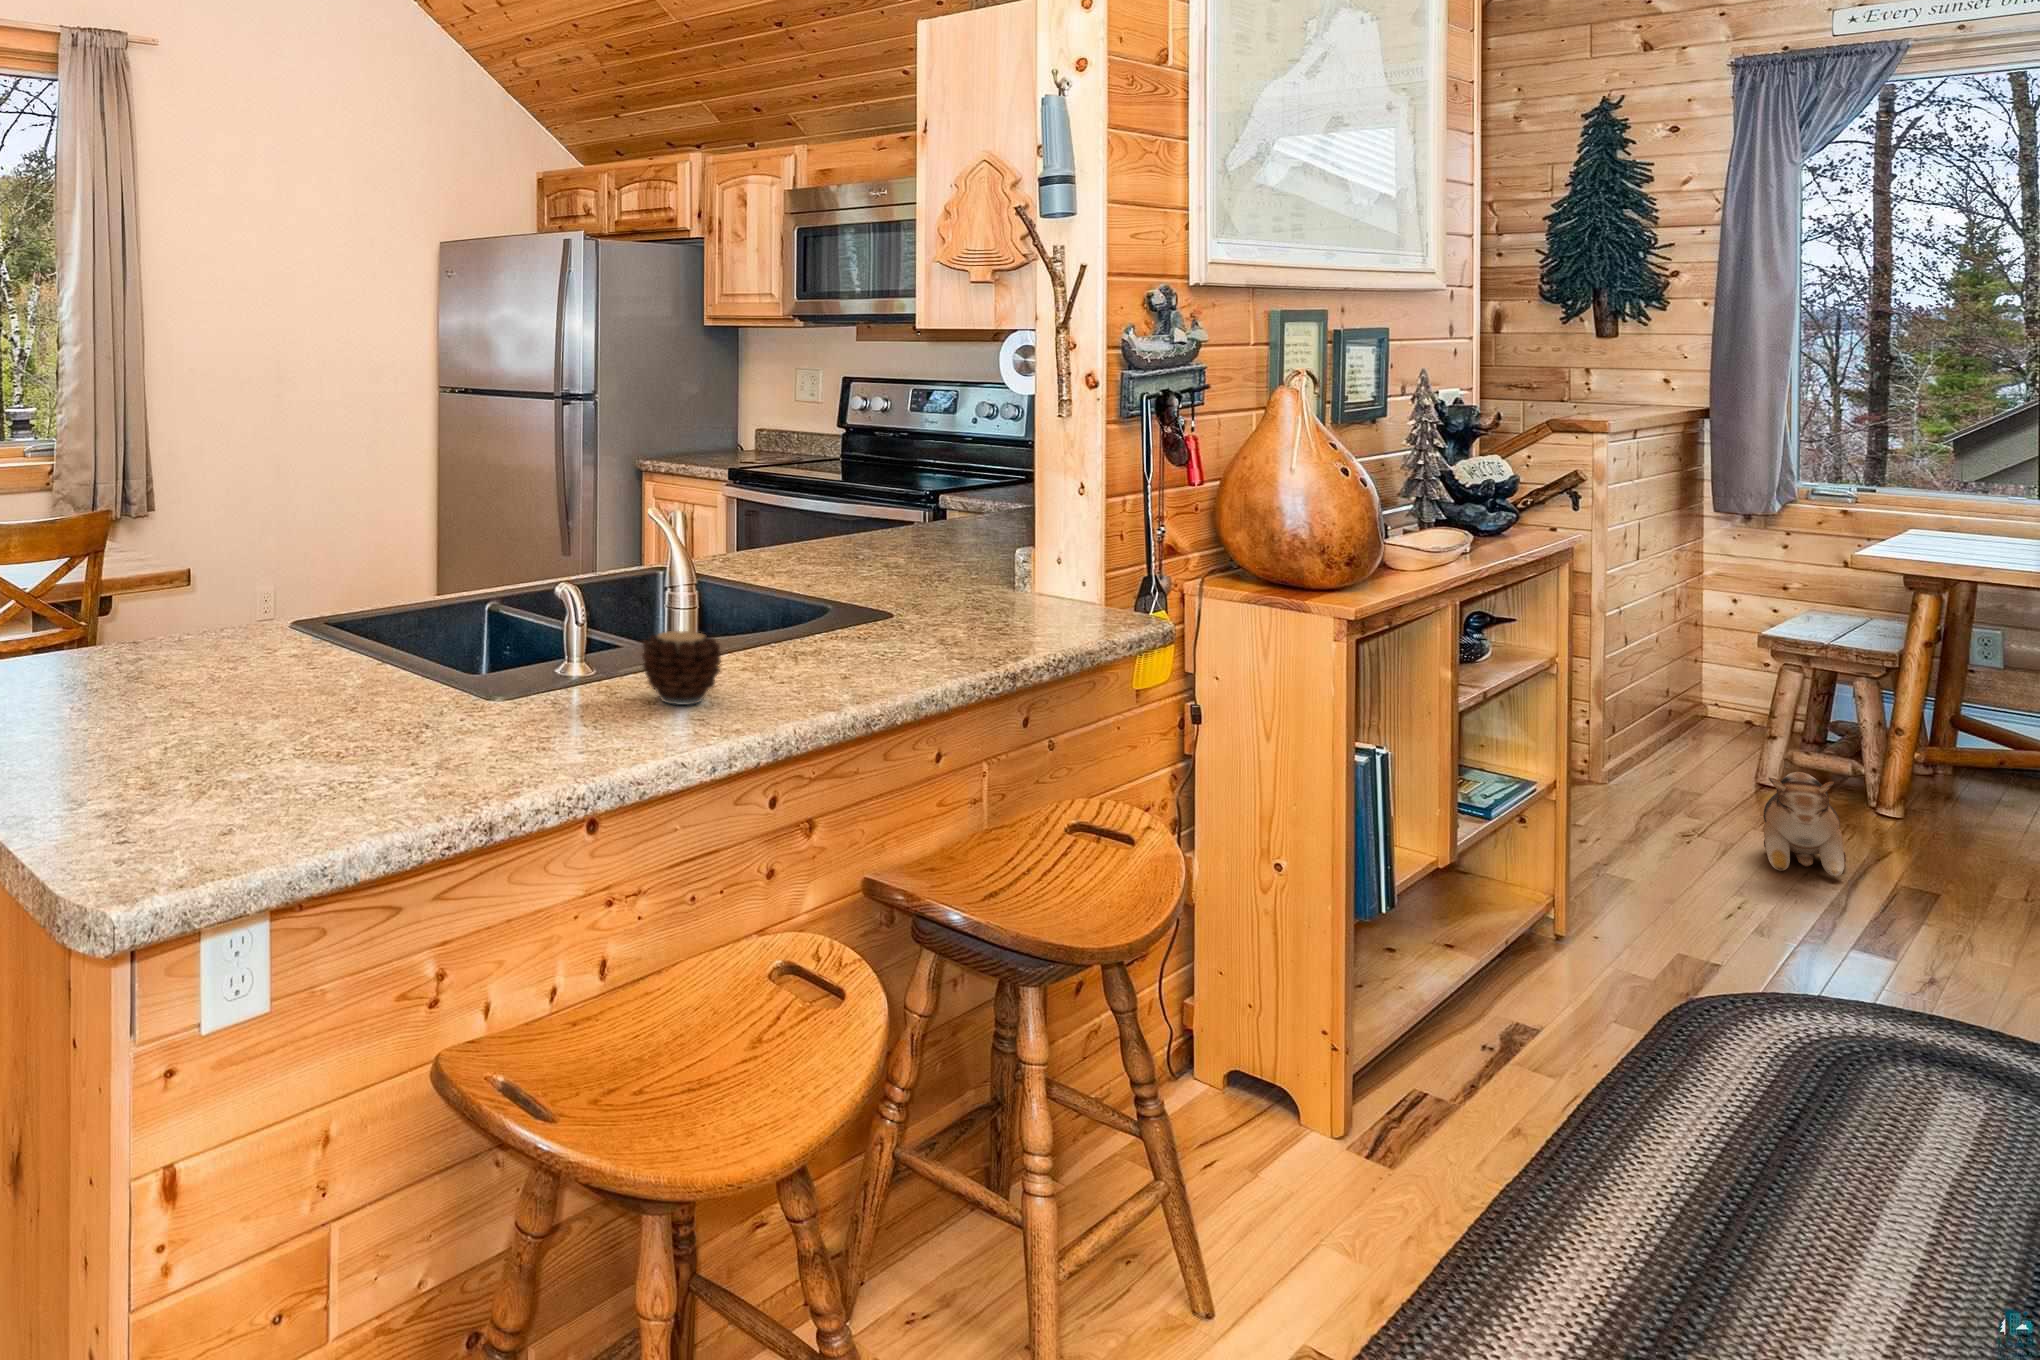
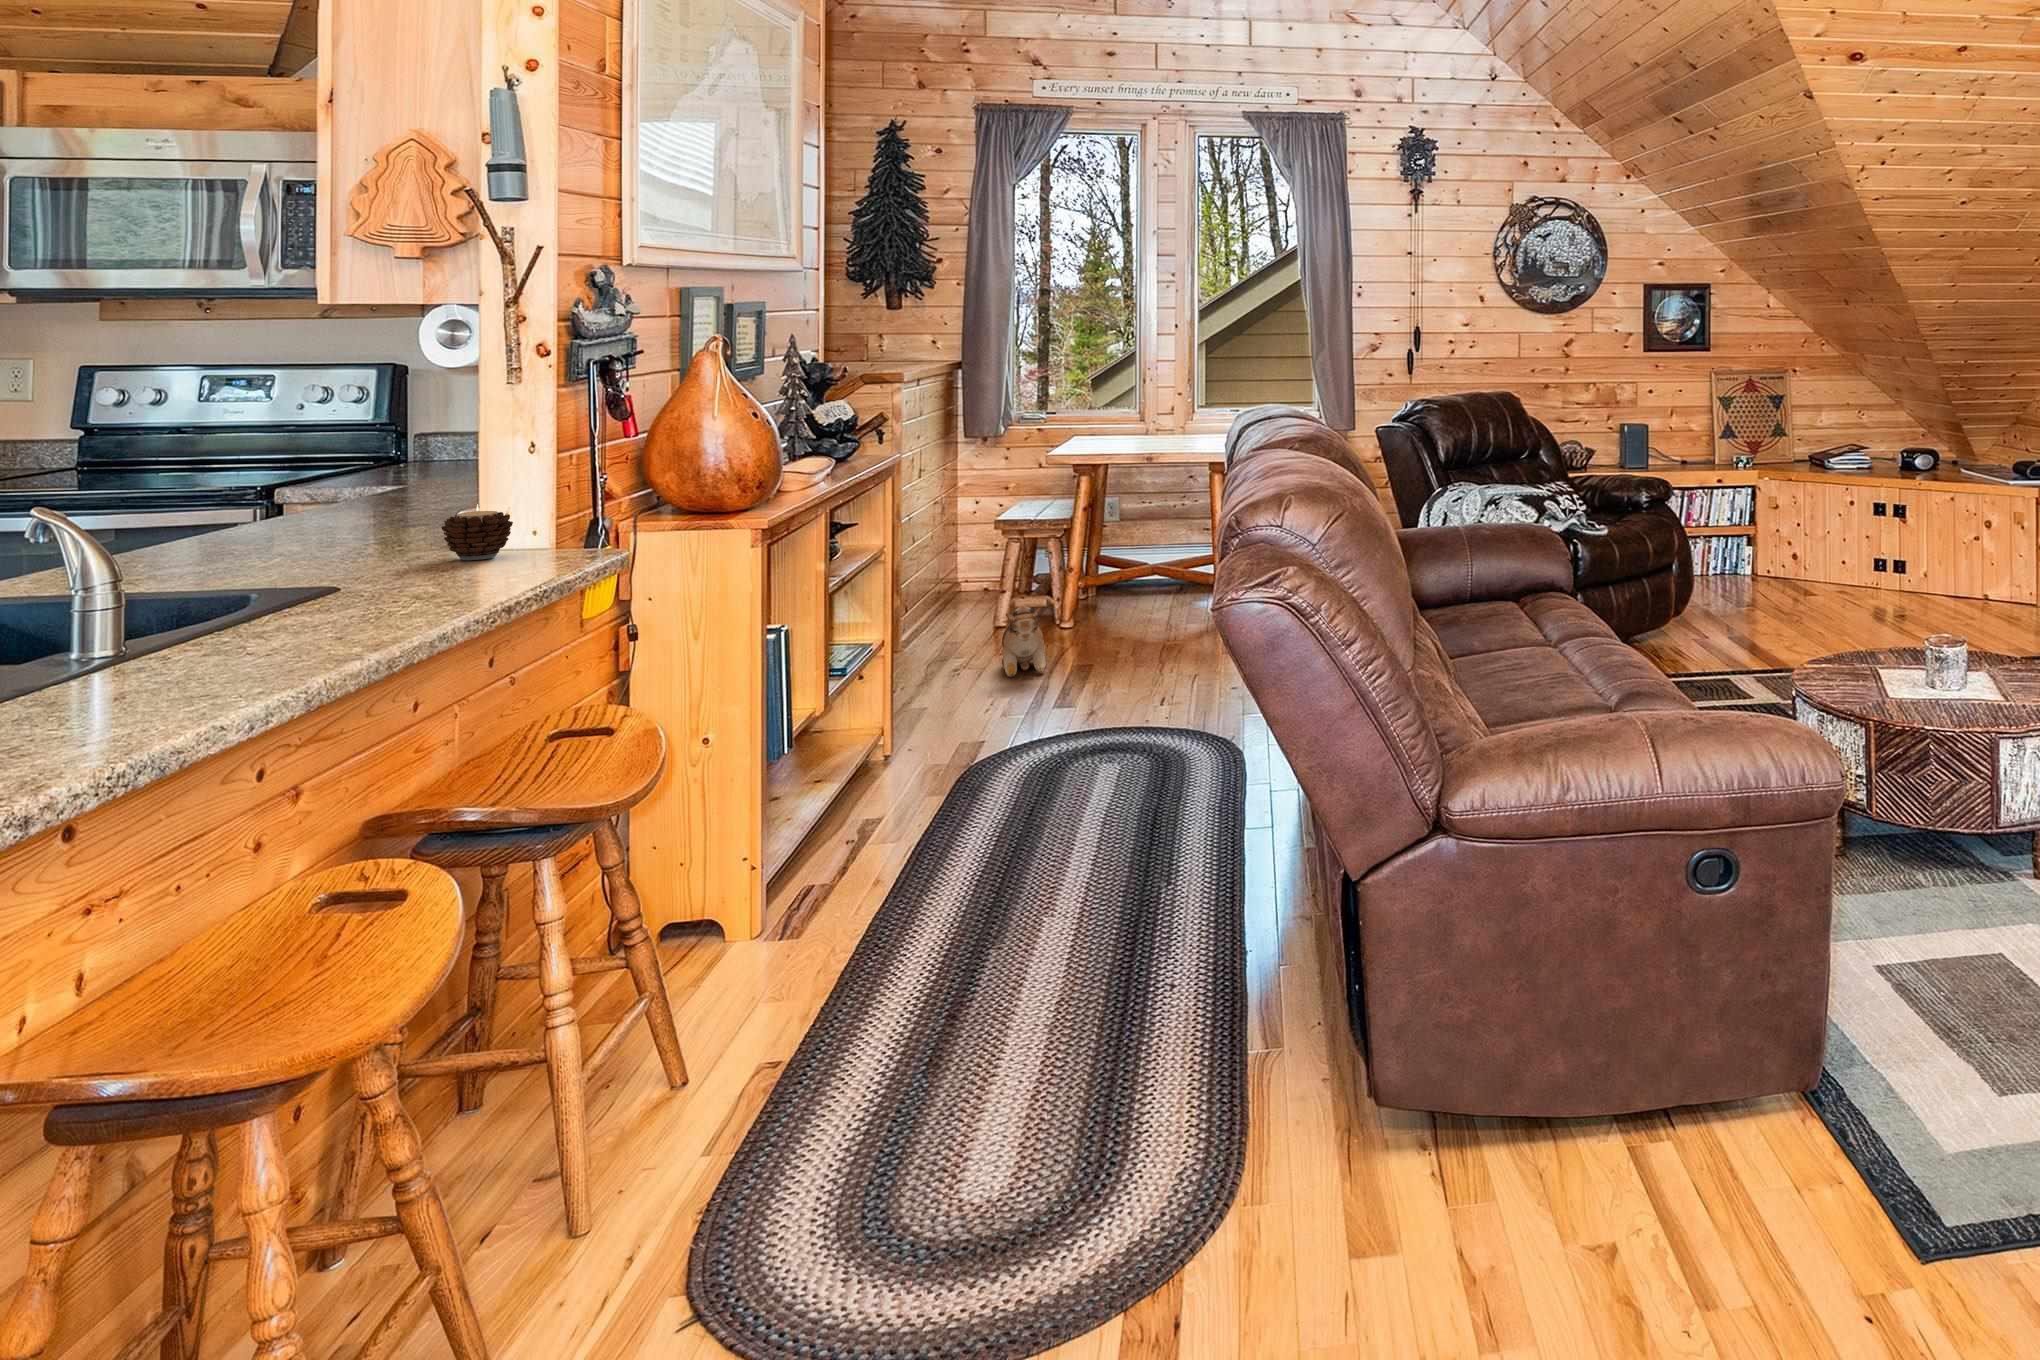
candle: present [642,629,721,705] -> present [441,504,513,560]

